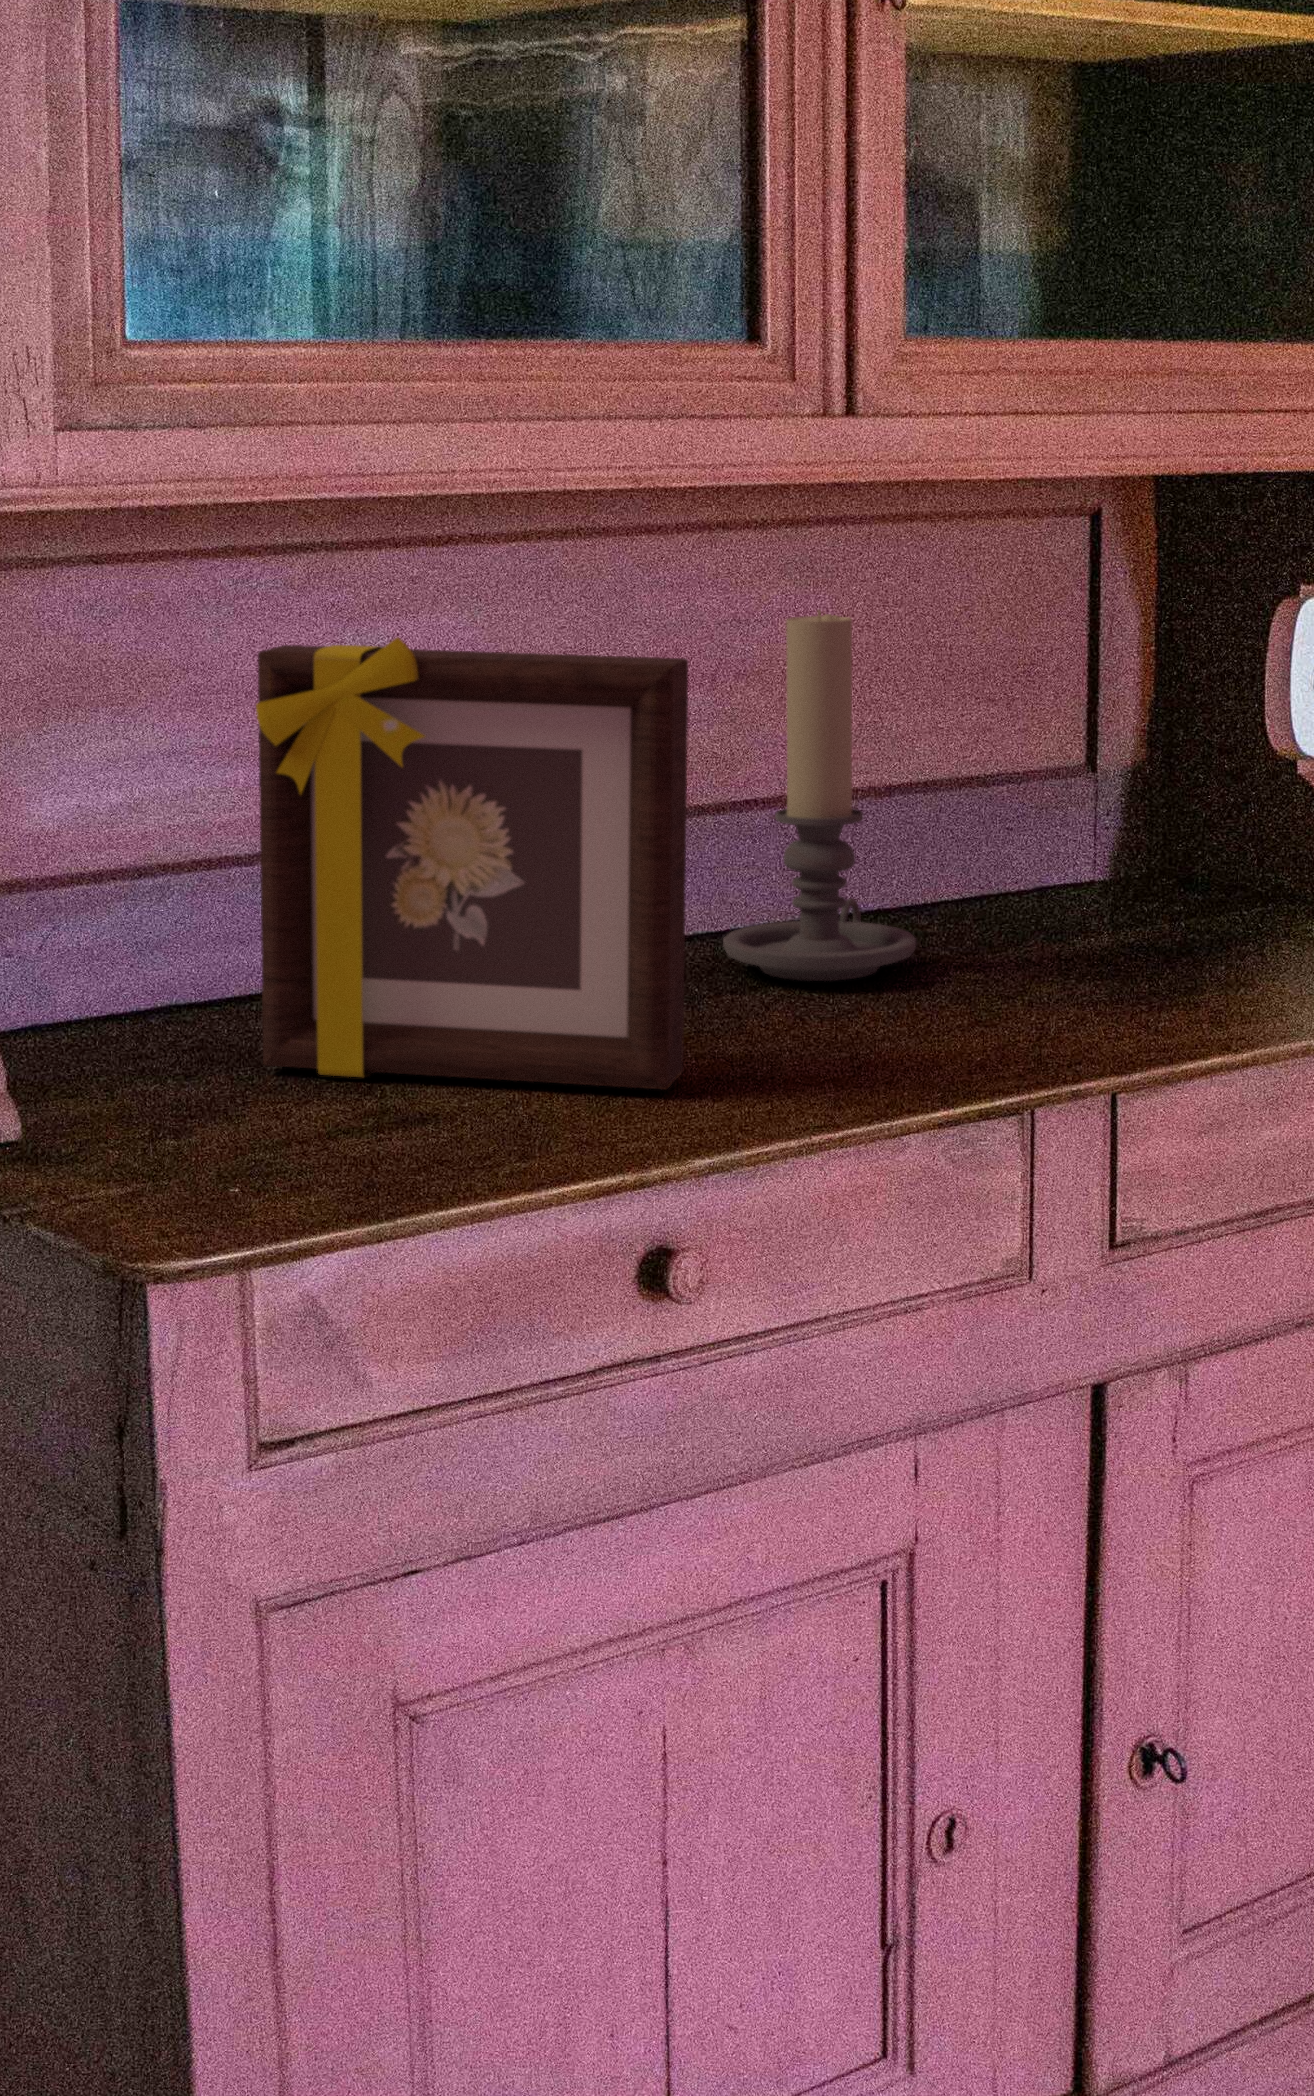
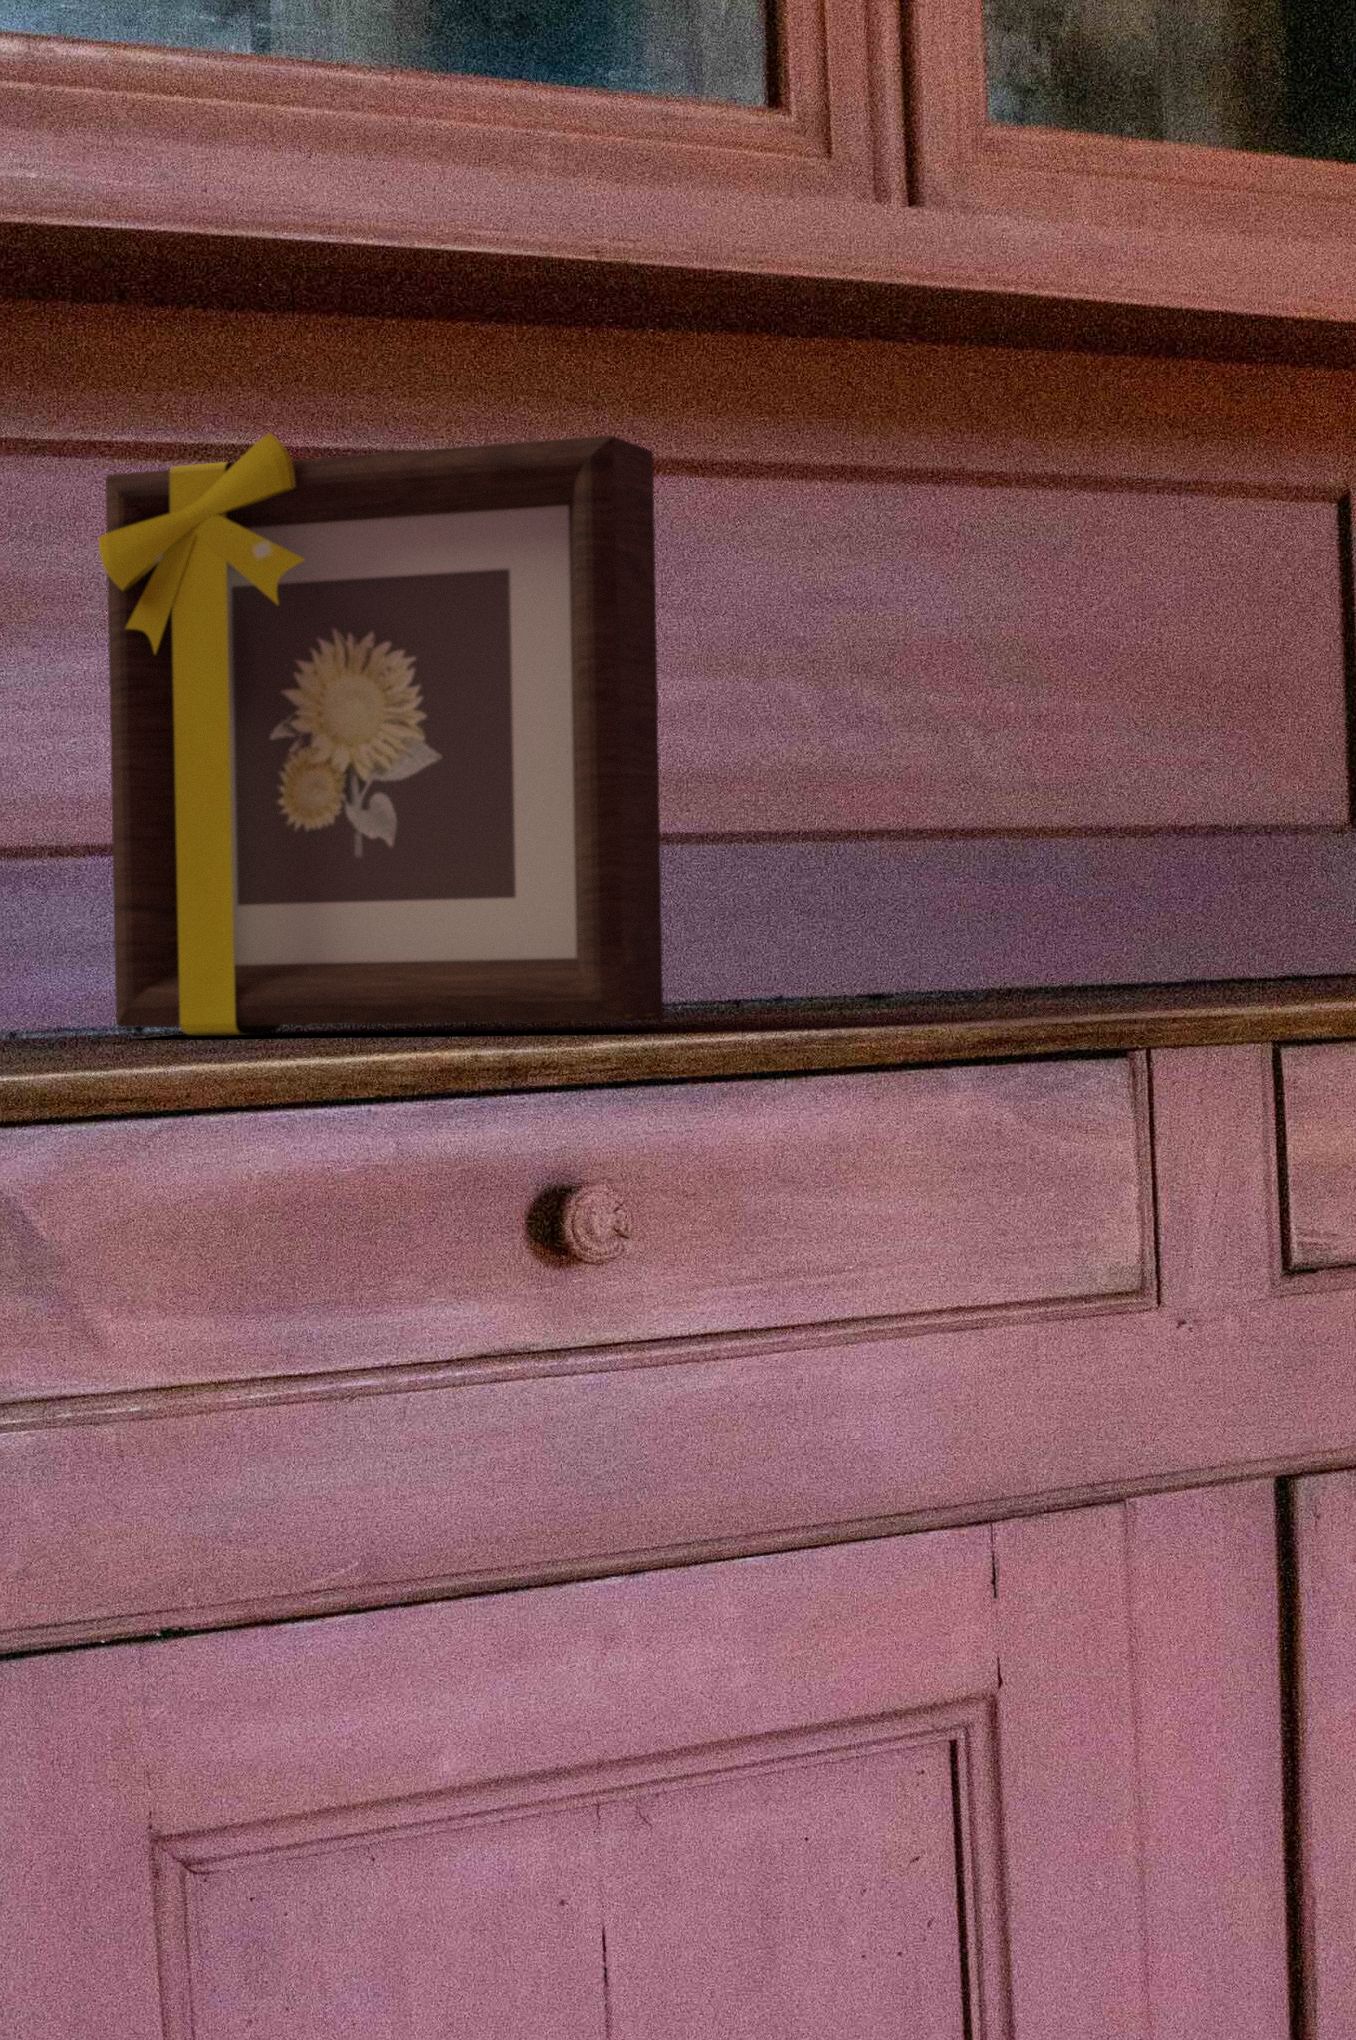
candle holder: present [723,610,916,981] -> none [814,517,1068,995]

